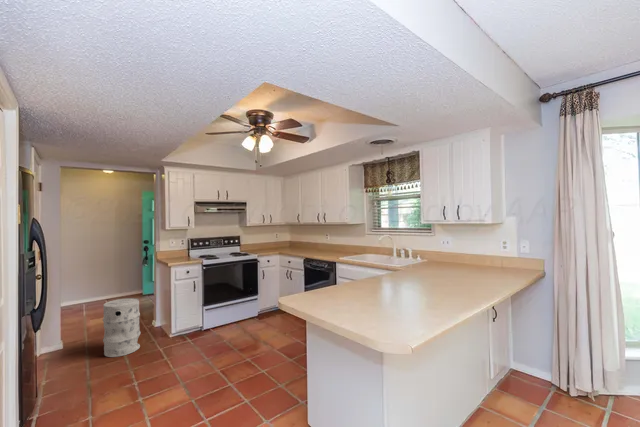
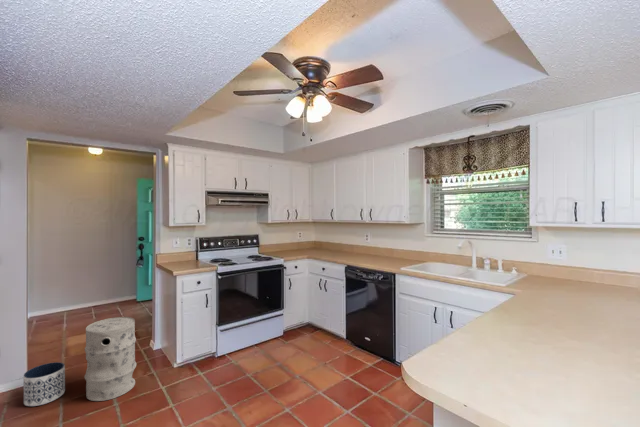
planter: none [60,331,88,360] -> present [24,362,65,406]

